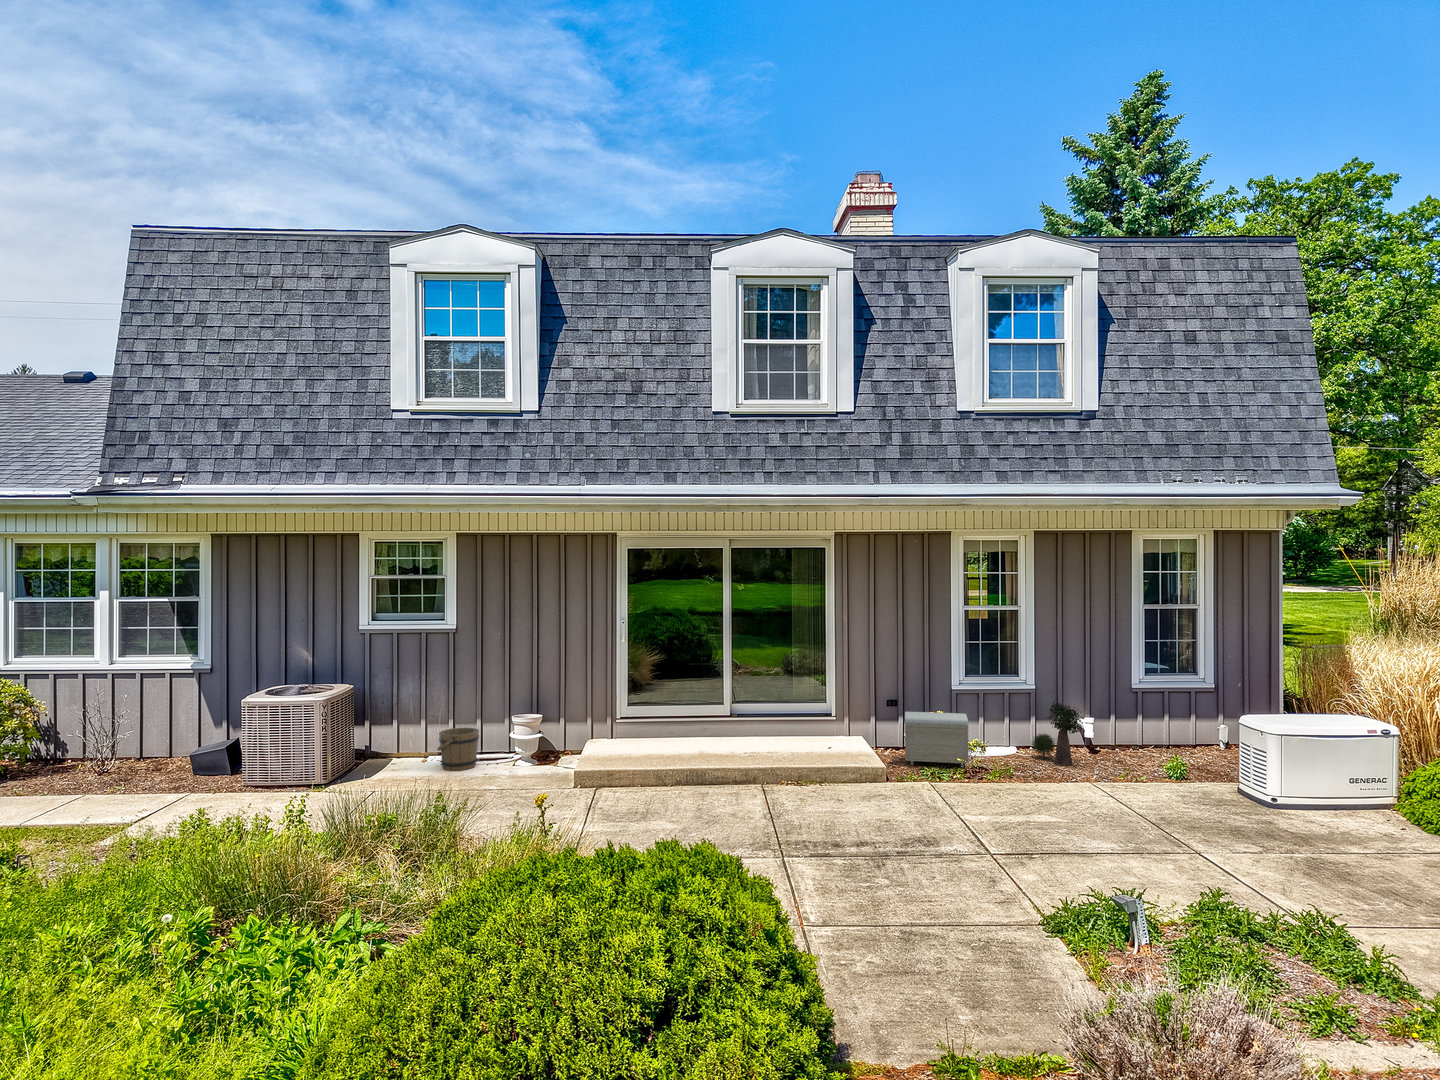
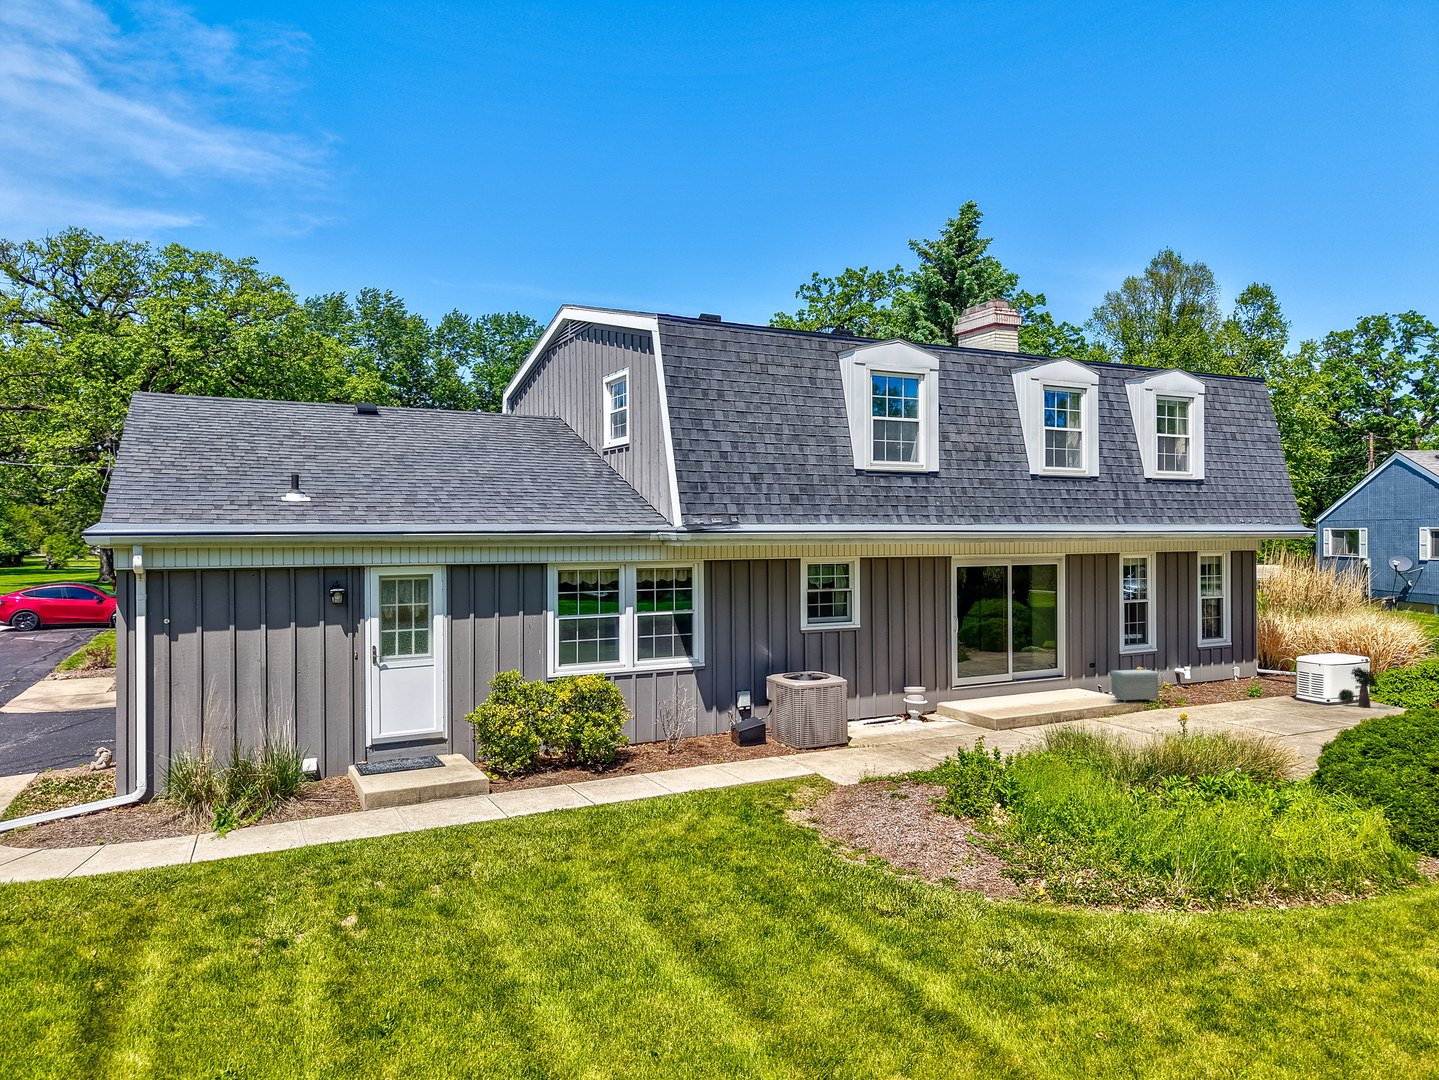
potted plant: present [1032,701,1083,765] -> present [1338,667,1378,708]
bucket: present [437,728,479,771] -> none [866,696,894,725]

